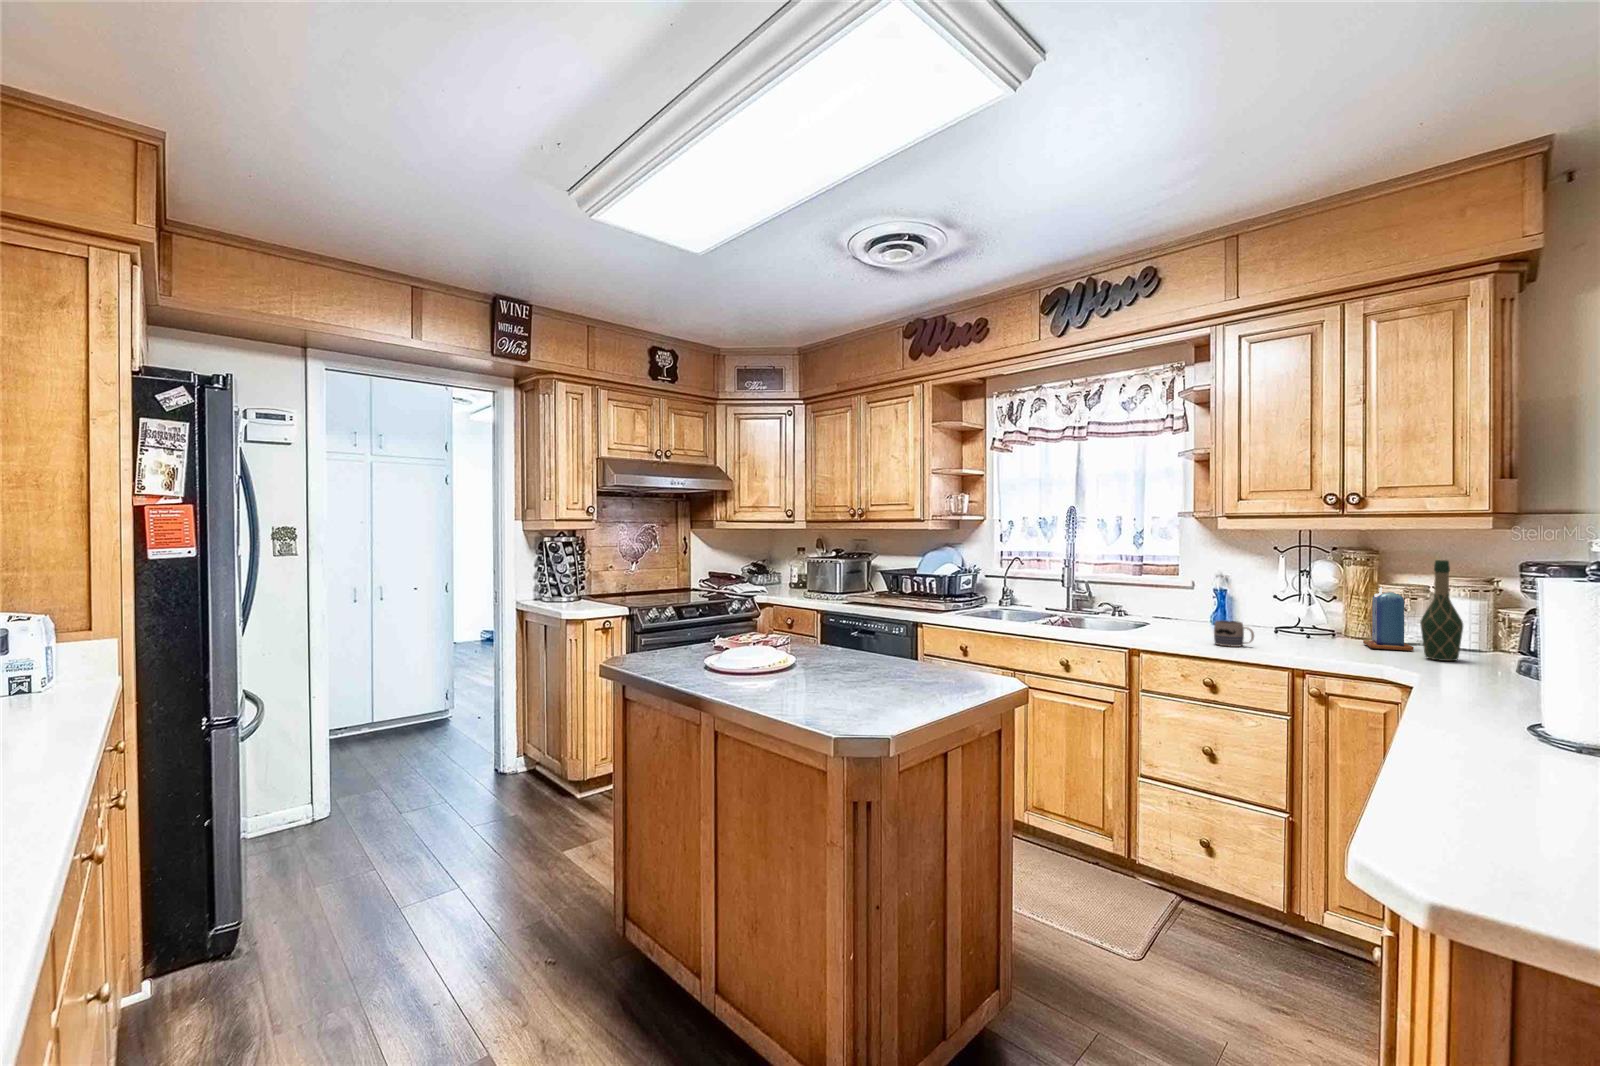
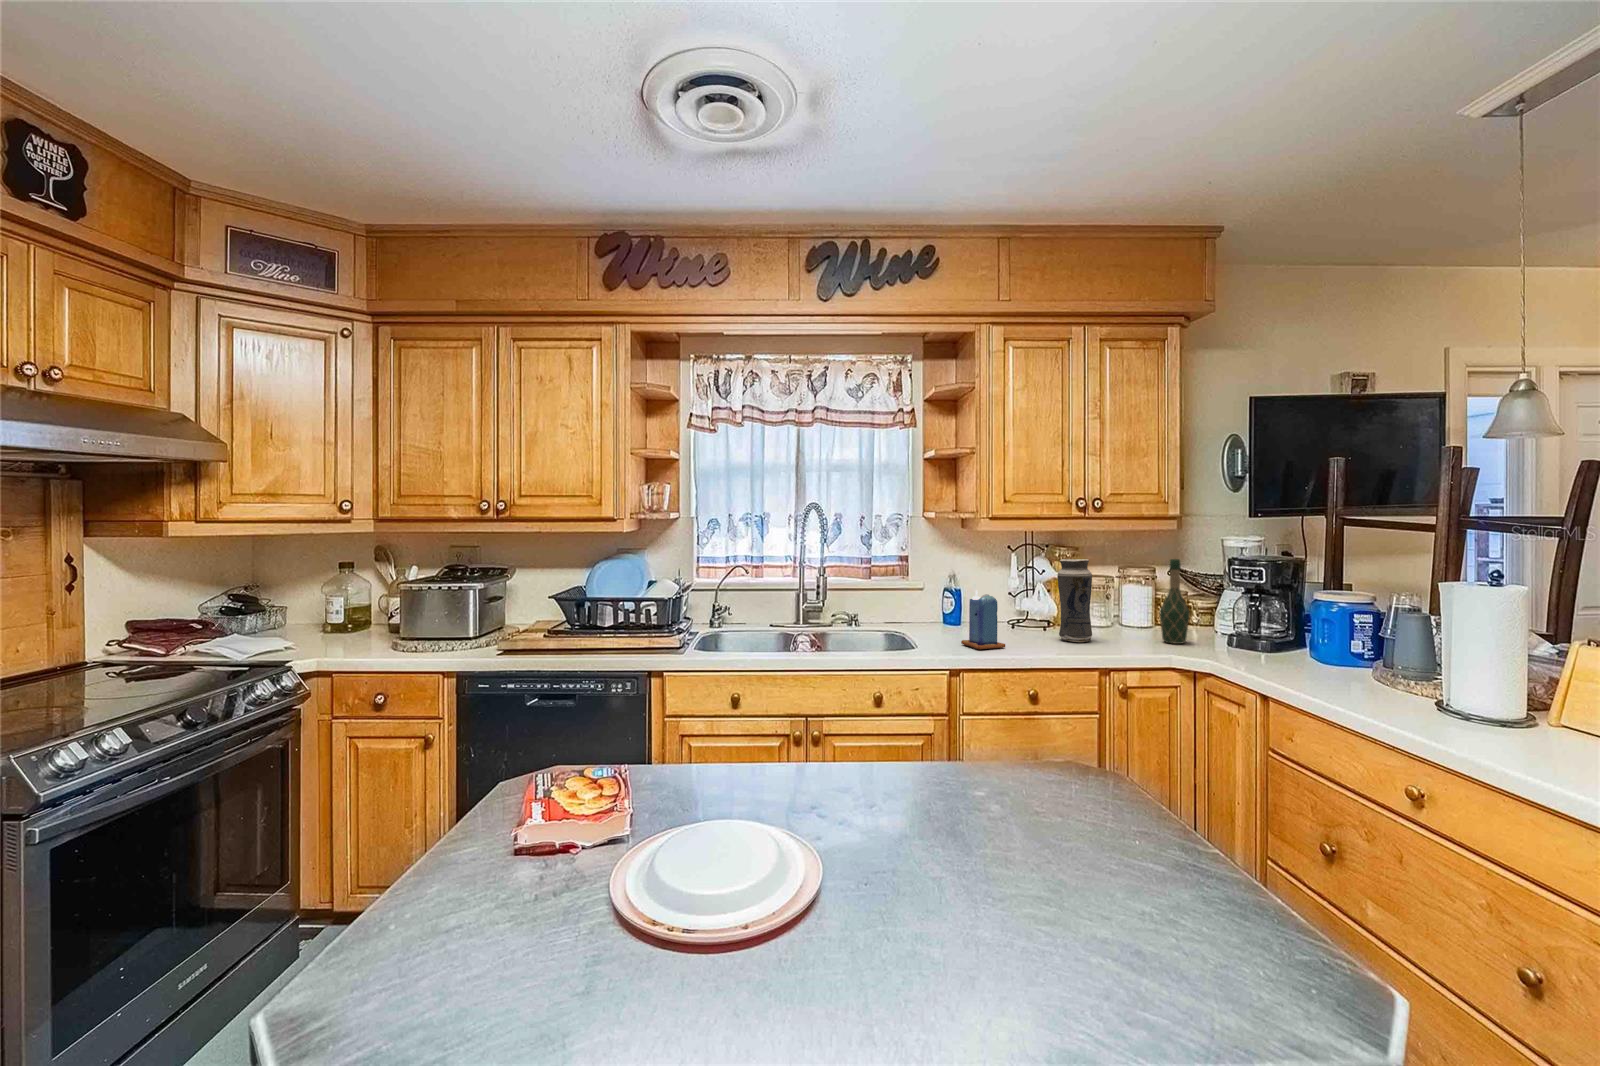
vase: none [1292,558,1335,647] -> present [1057,559,1092,642]
candle: present [1363,587,1414,651] -> present [961,590,1005,649]
mug: present [1214,620,1254,647] -> none [1022,626,1058,653]

